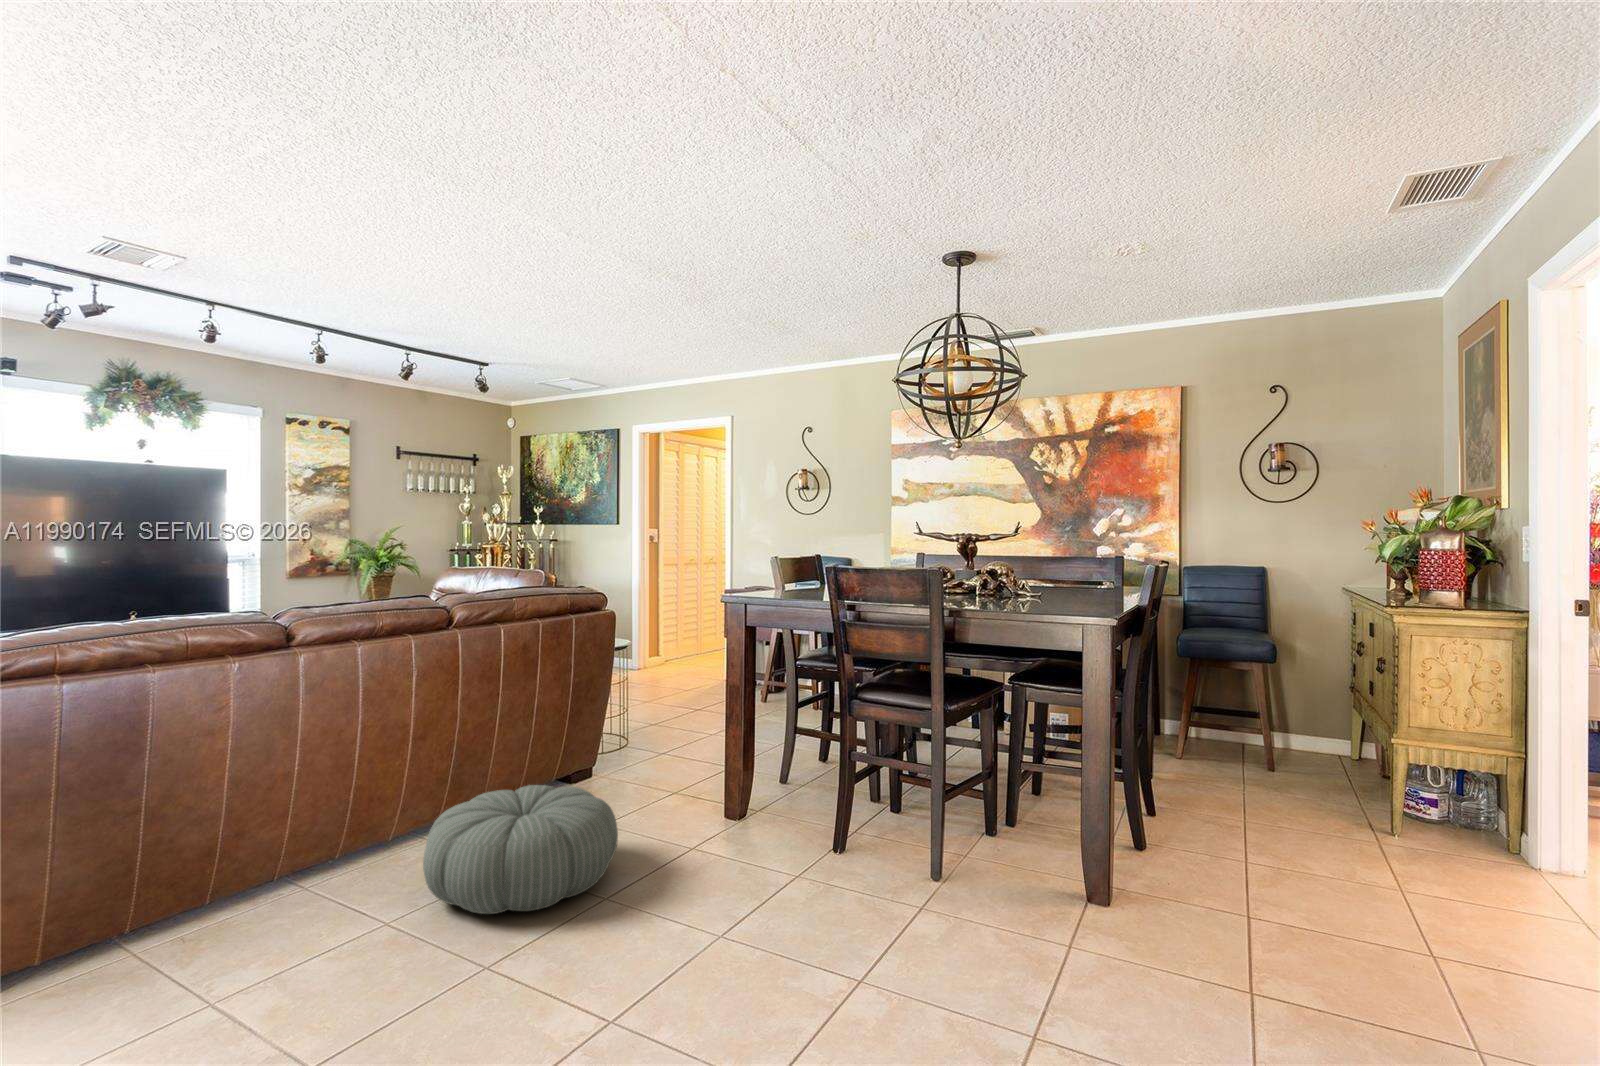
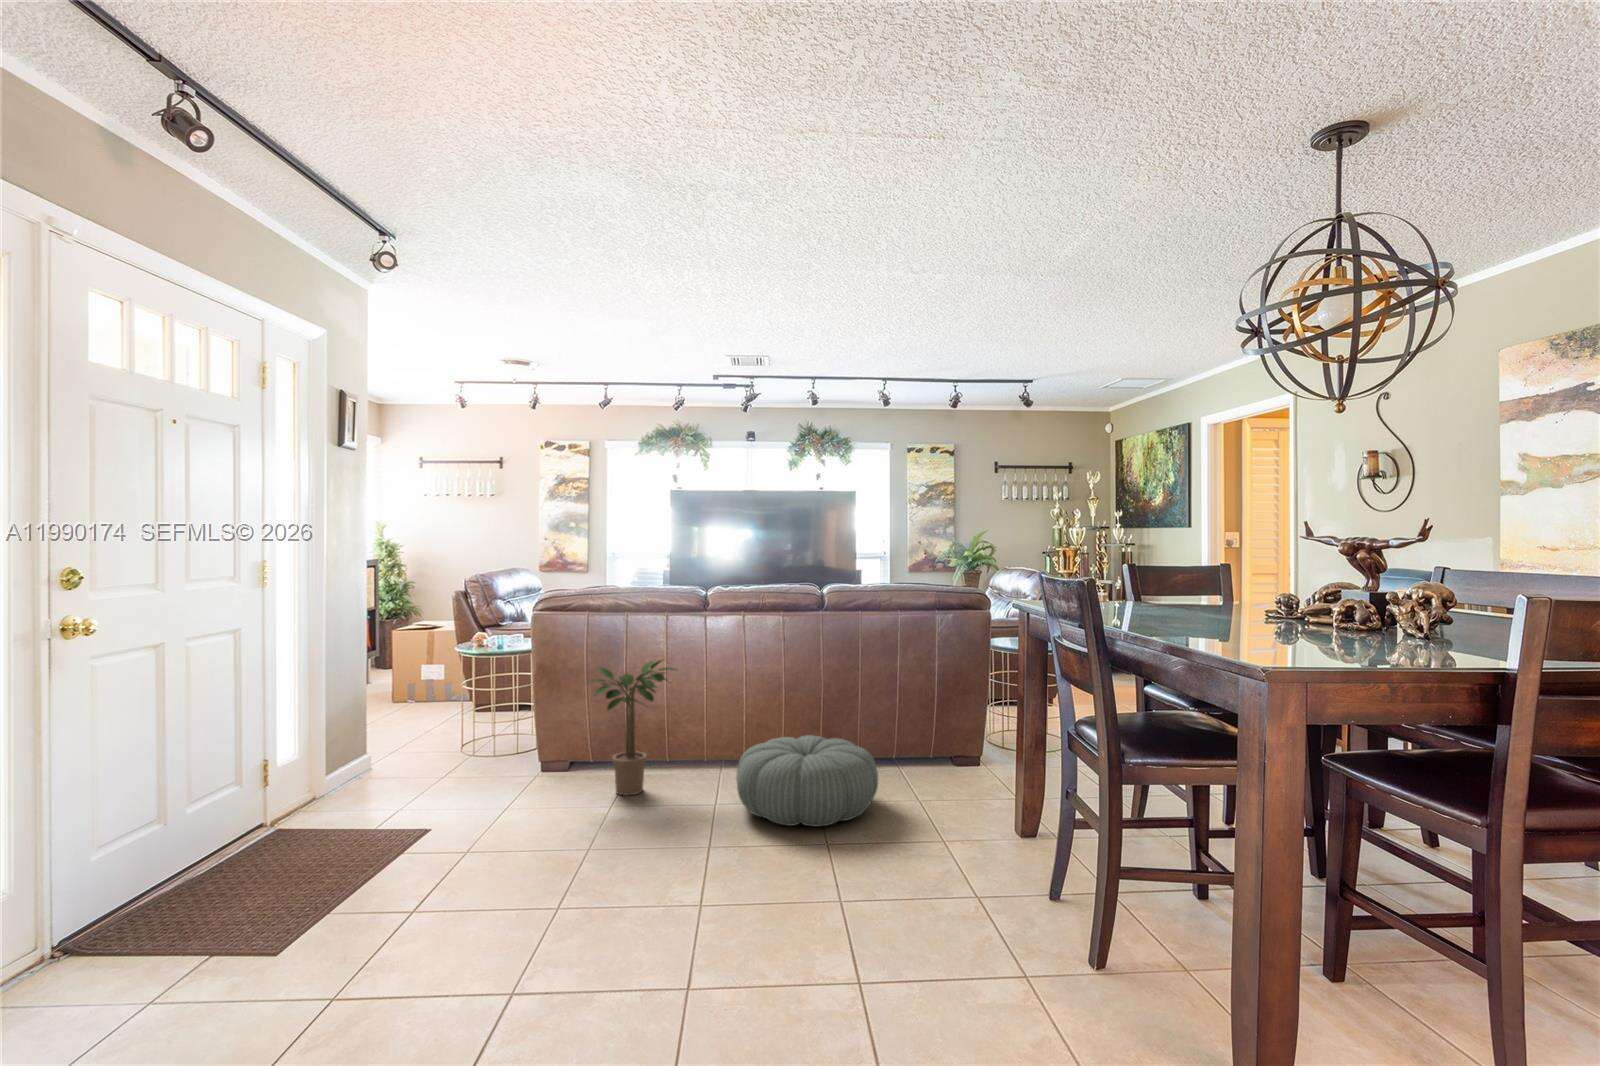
potted plant: none [119,730,295,987] -> present [589,660,675,795]

